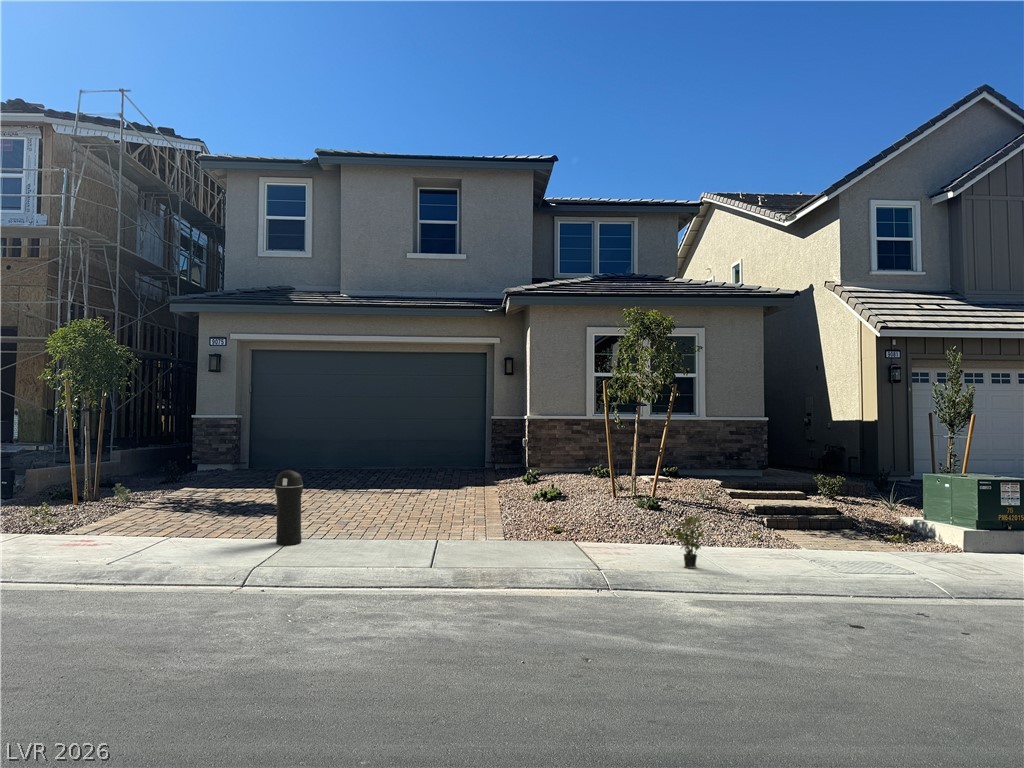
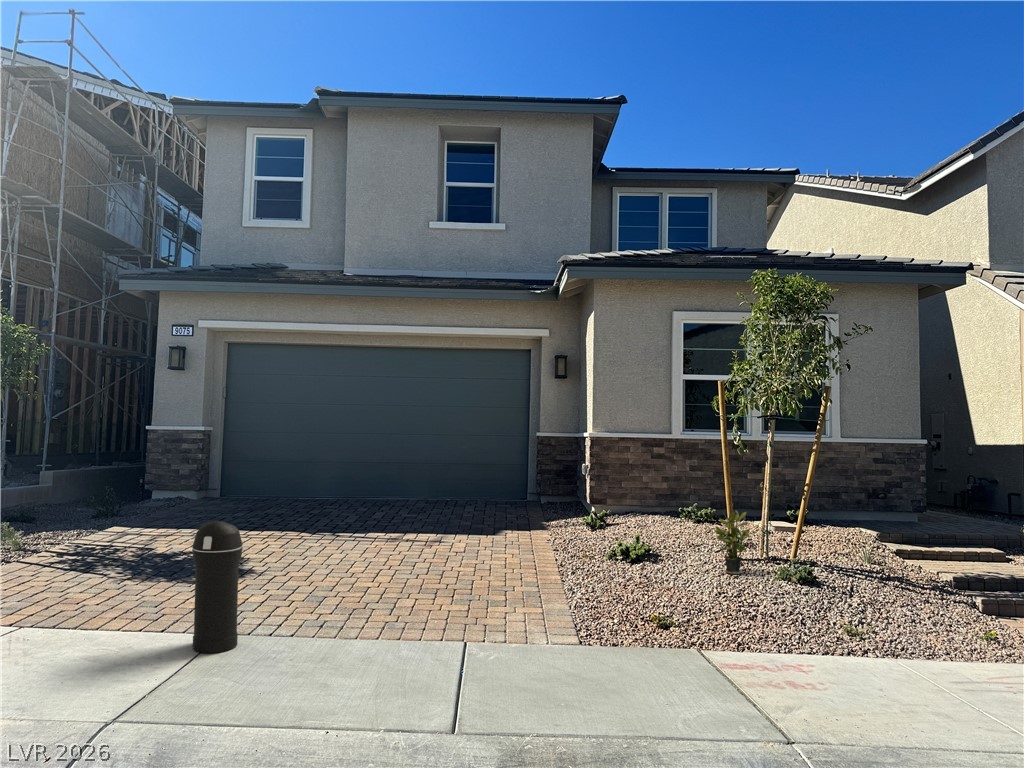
potted plant: present [675,515,704,569] -> present [715,510,750,574]

